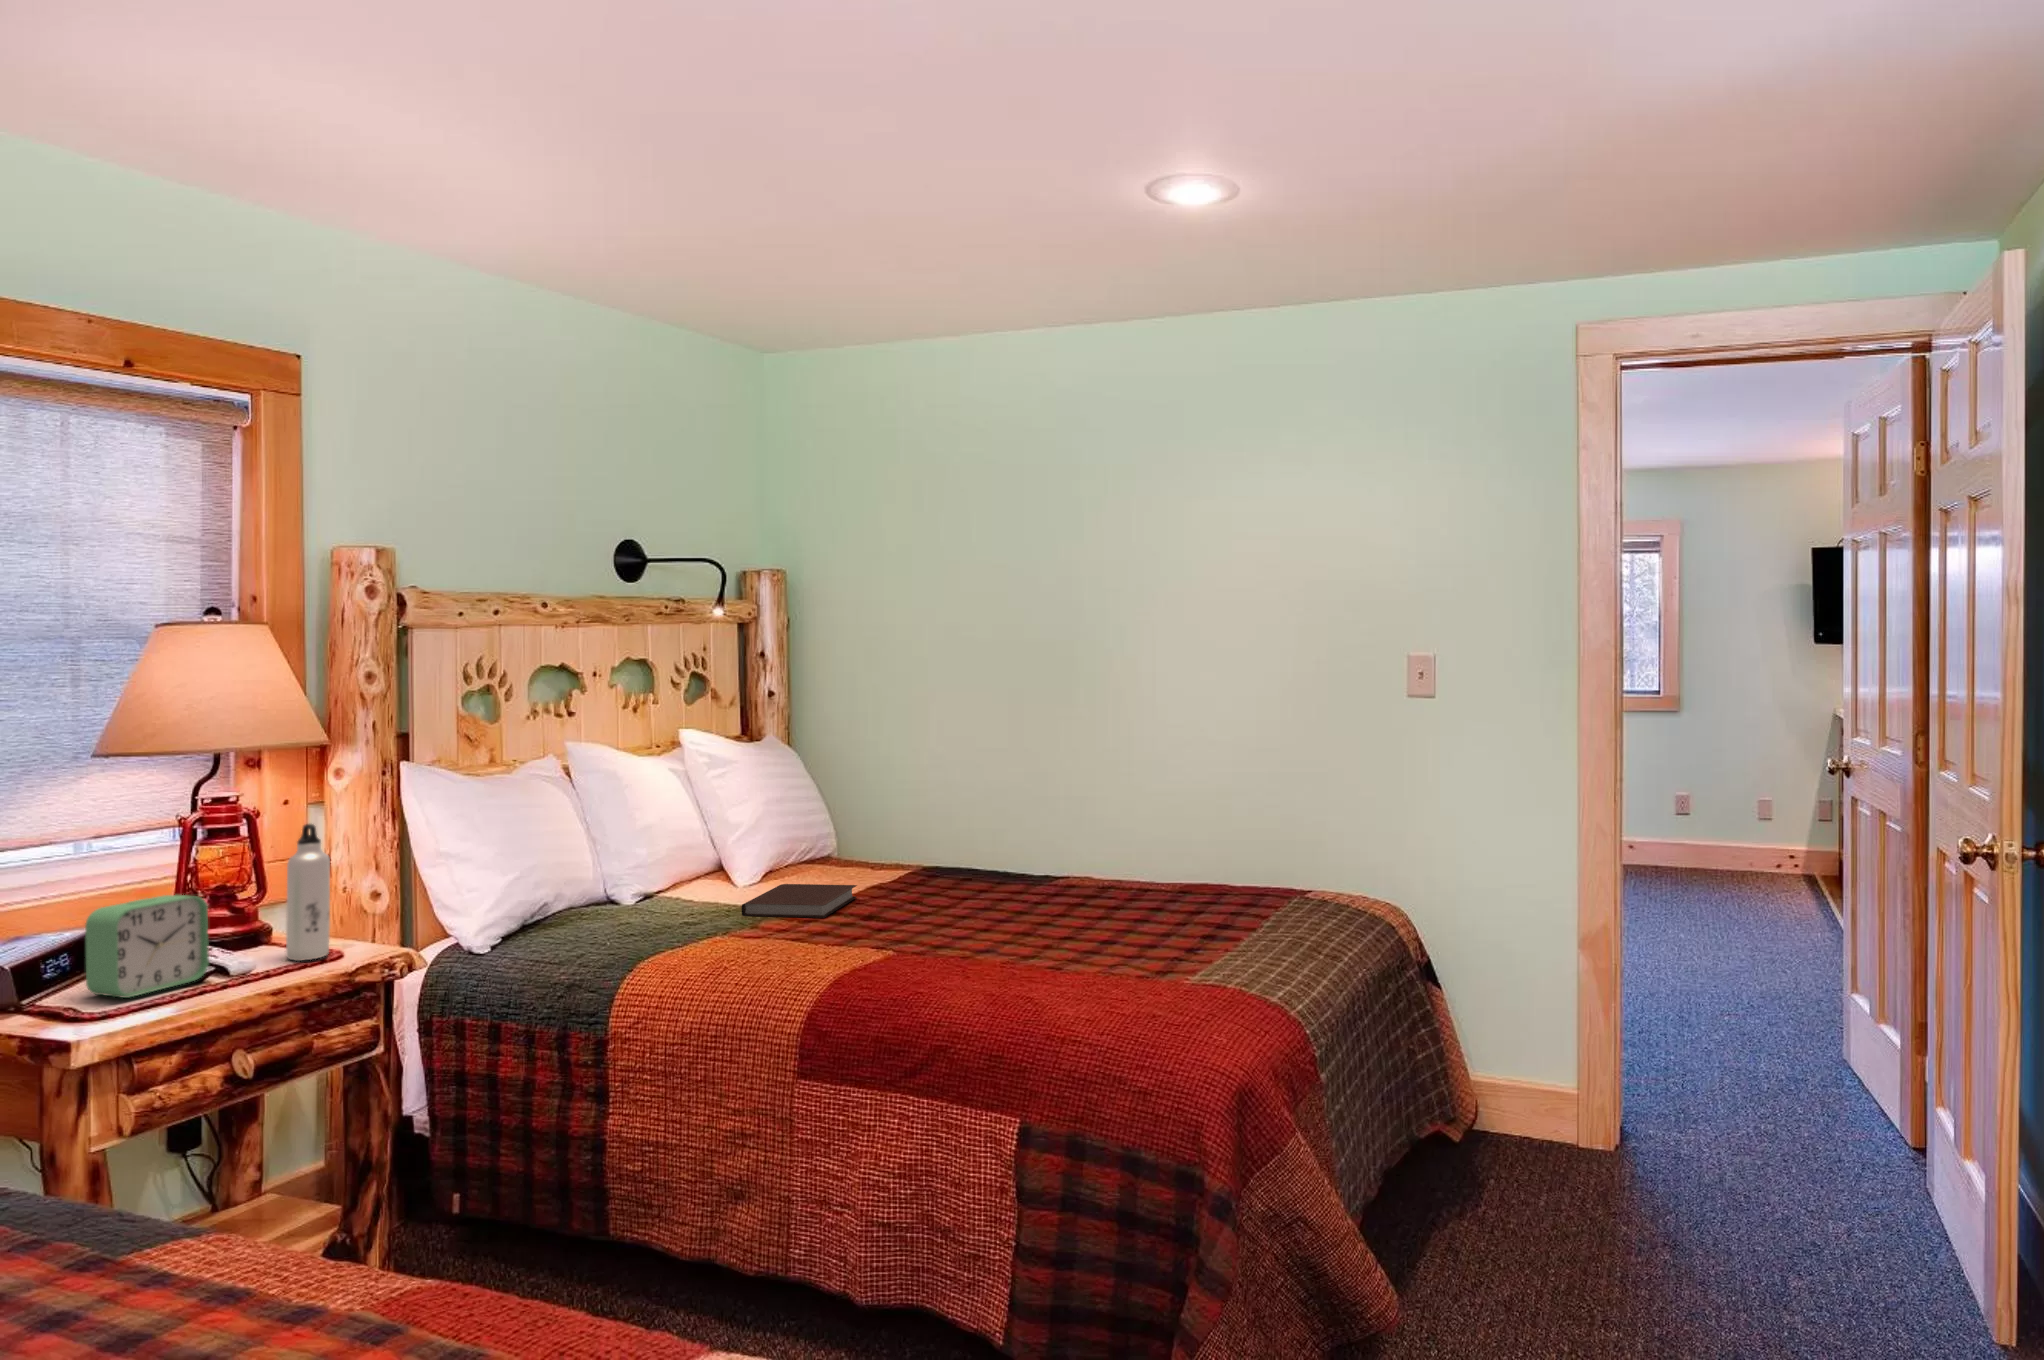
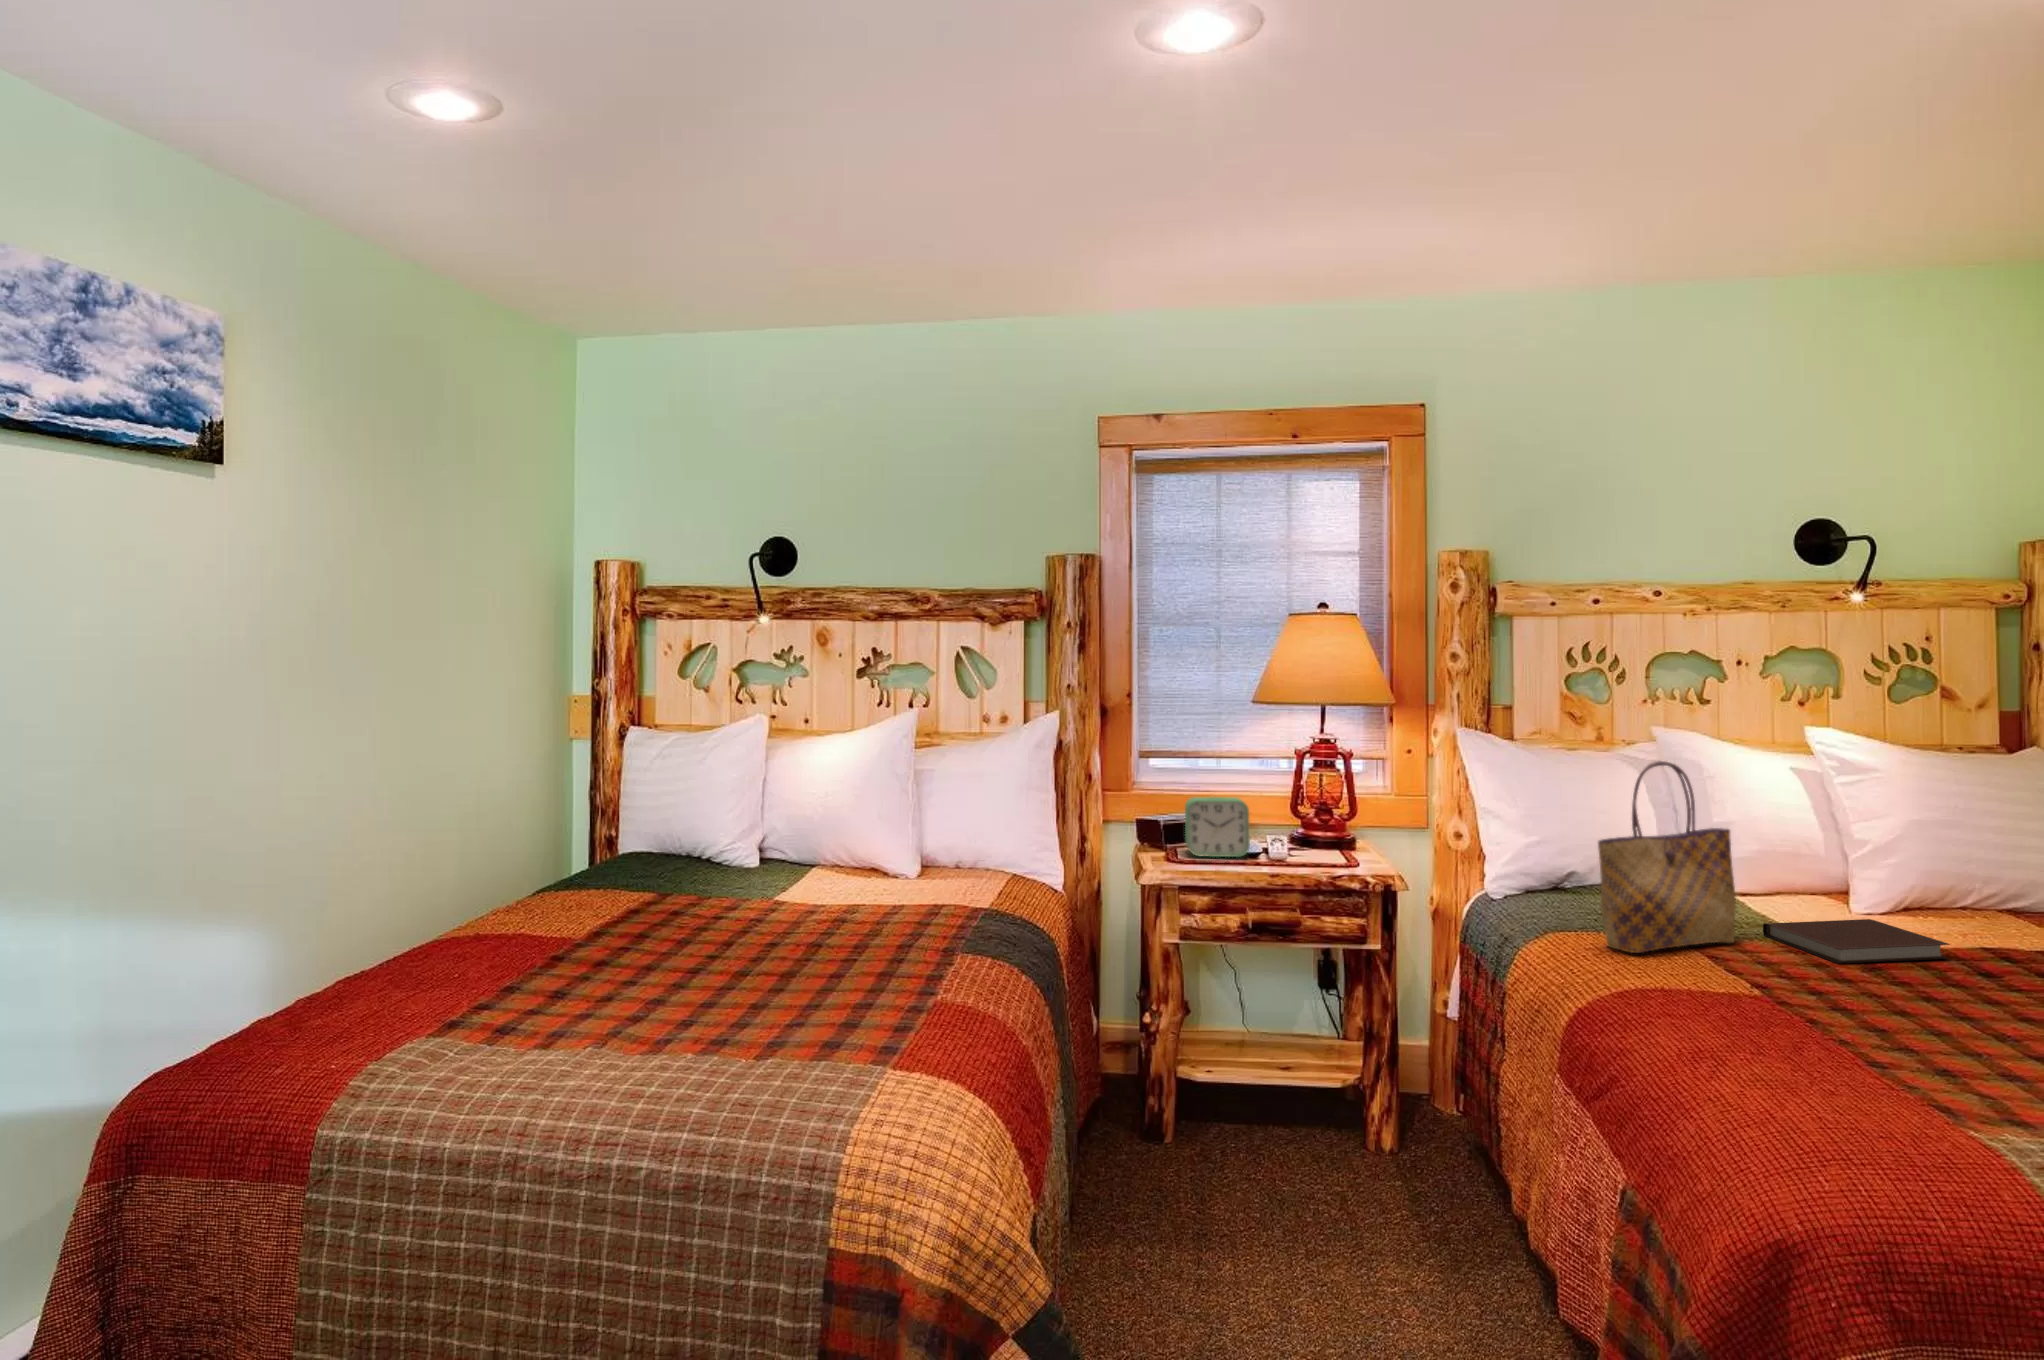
tote bag: none [682,758,746,954] -> present [1598,761,1736,953]
water bottle: present [286,824,330,961] -> none [1312,765,1340,864]

